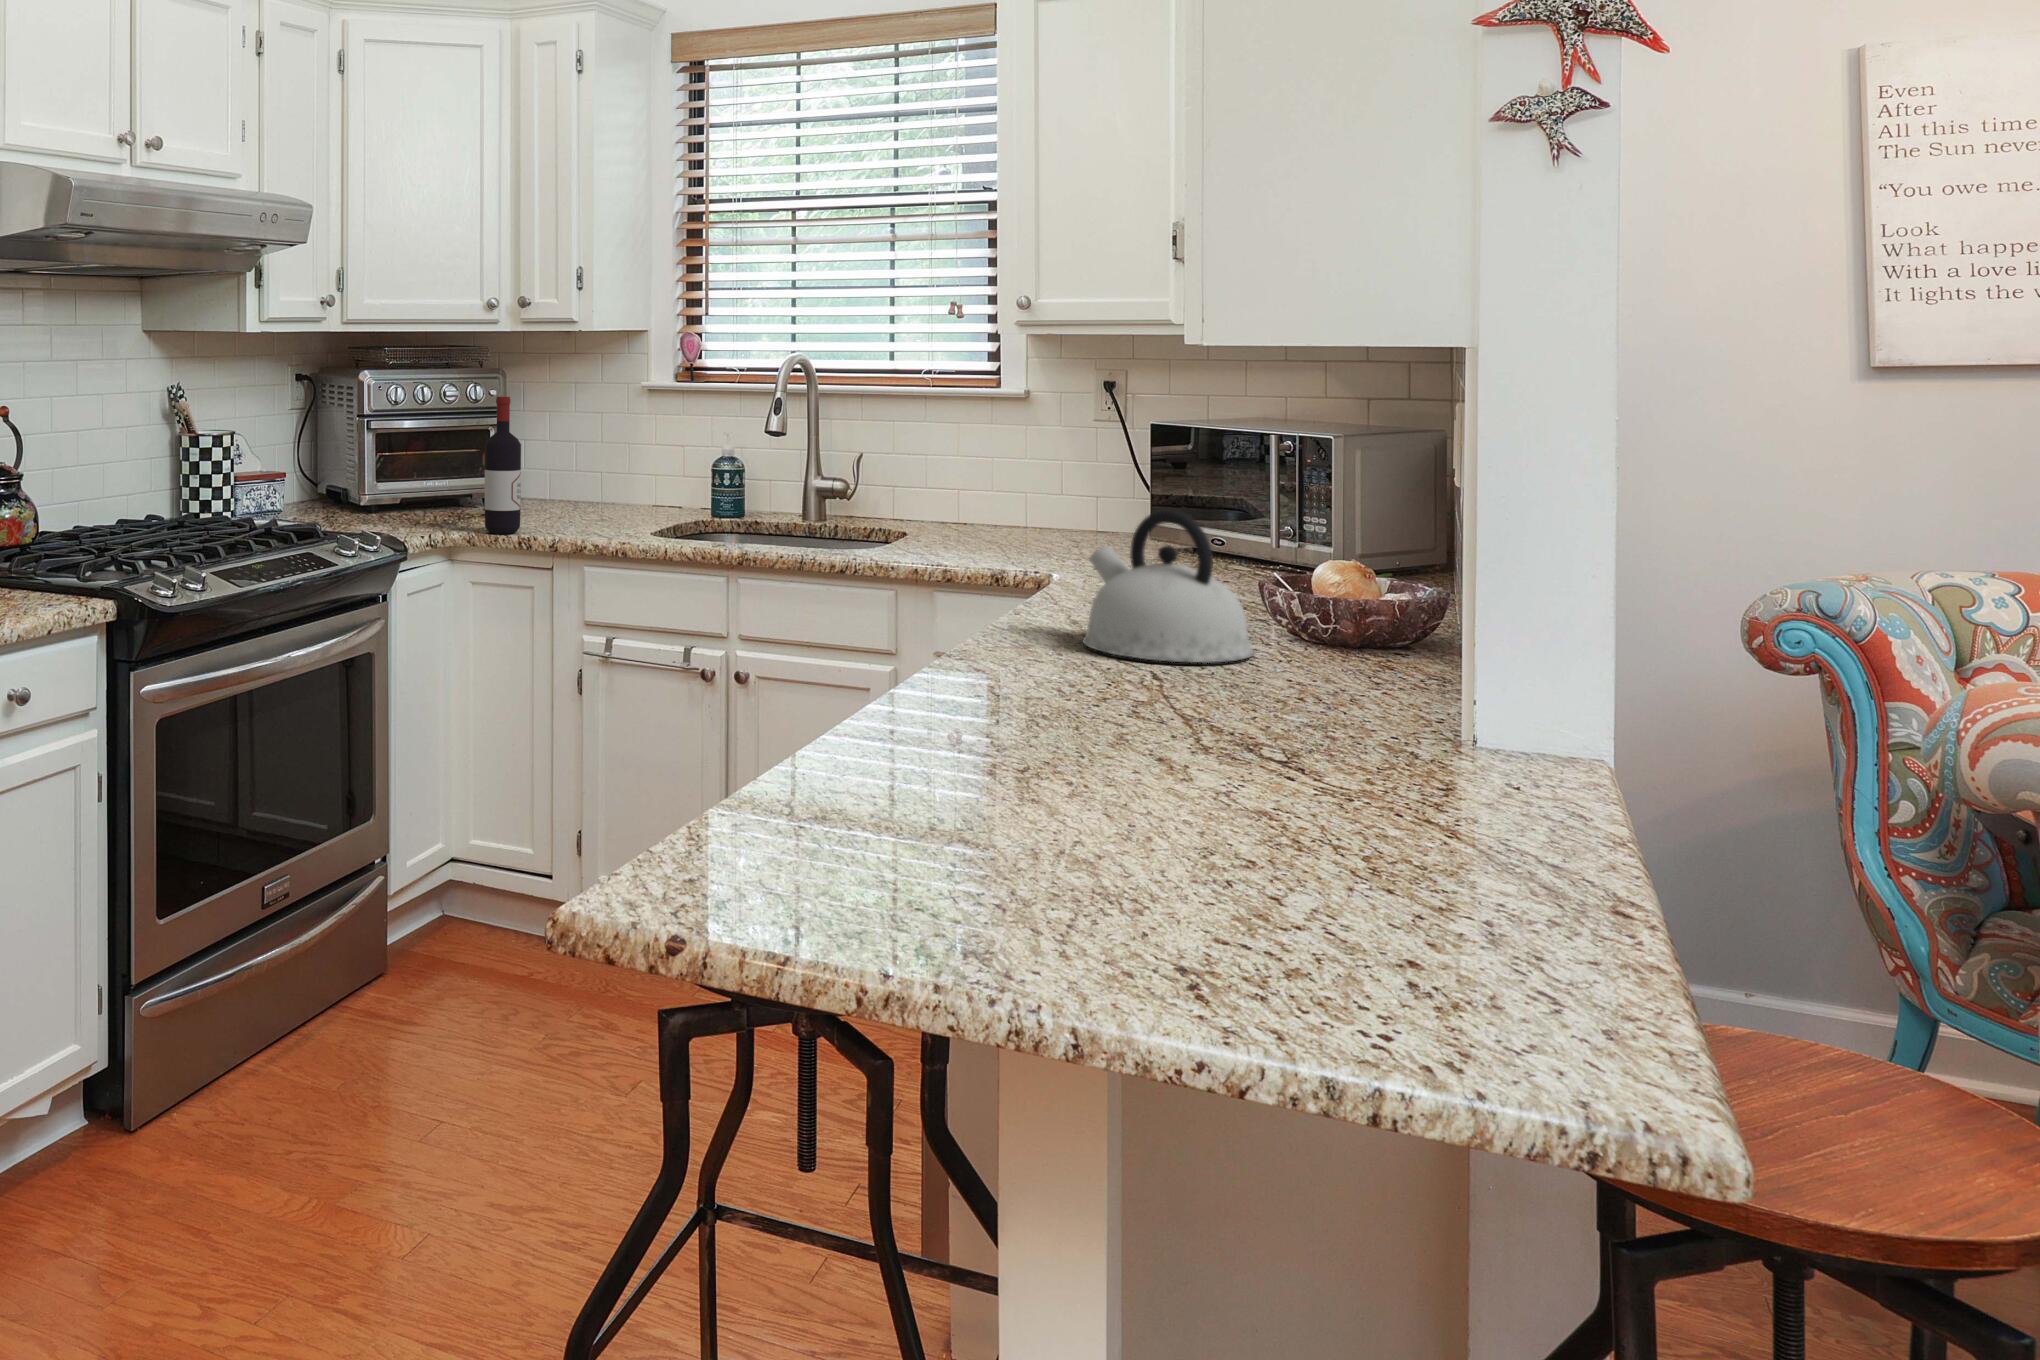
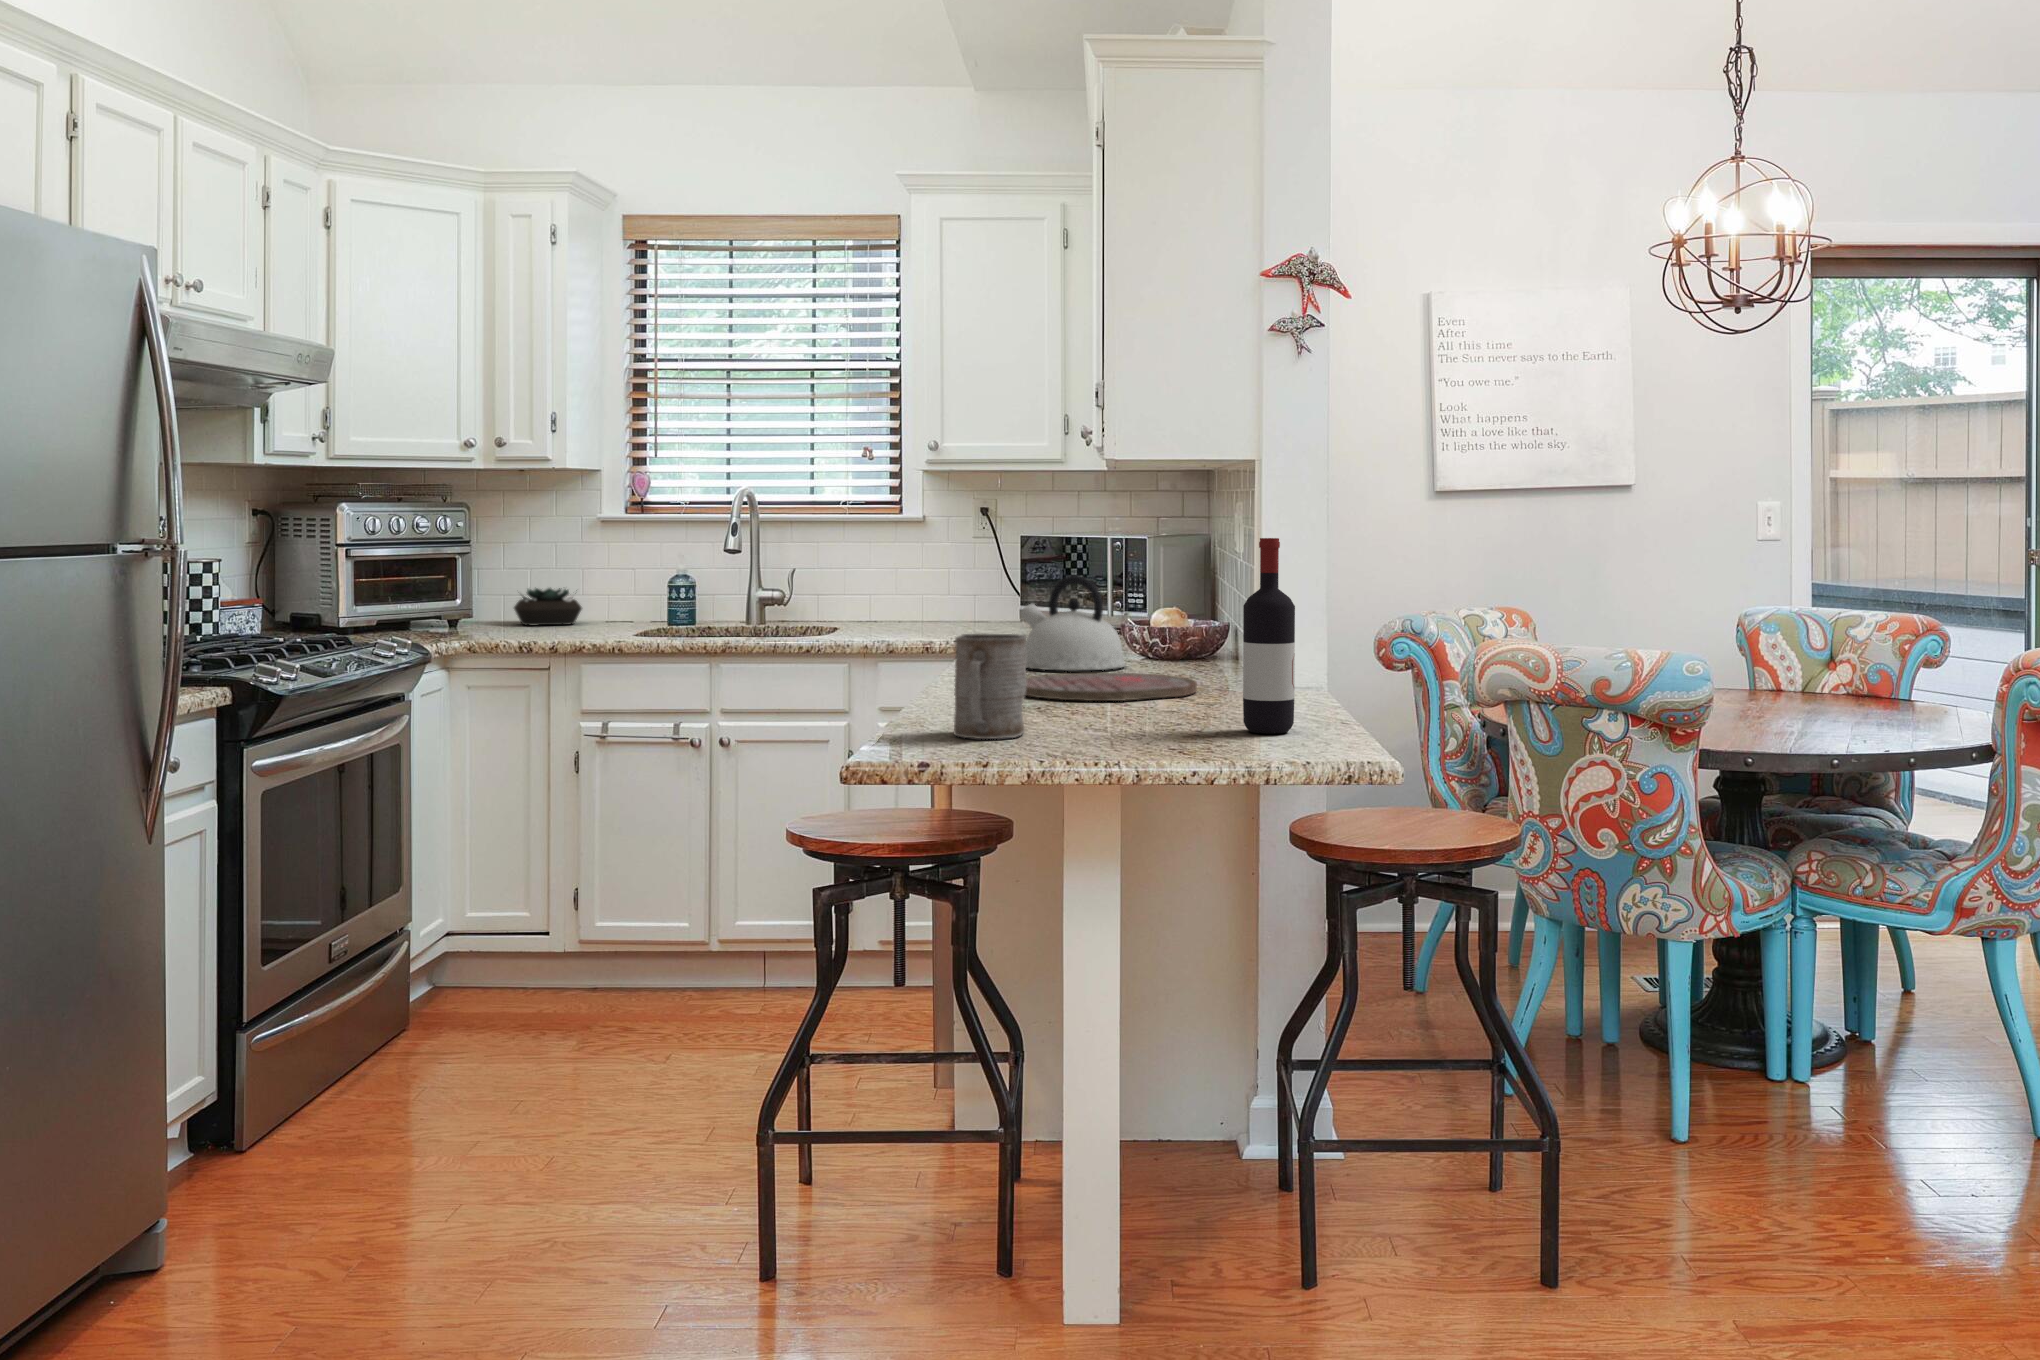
wine bottle: present [485,397,521,534] -> present [1243,538,1295,734]
succulent plant: none [550,463,622,510] -> present [514,588,582,625]
mug: none [816,654,943,849] -> present [954,634,1027,739]
cutting board: none [1017,674,1339,755] -> present [1025,673,1197,701]

